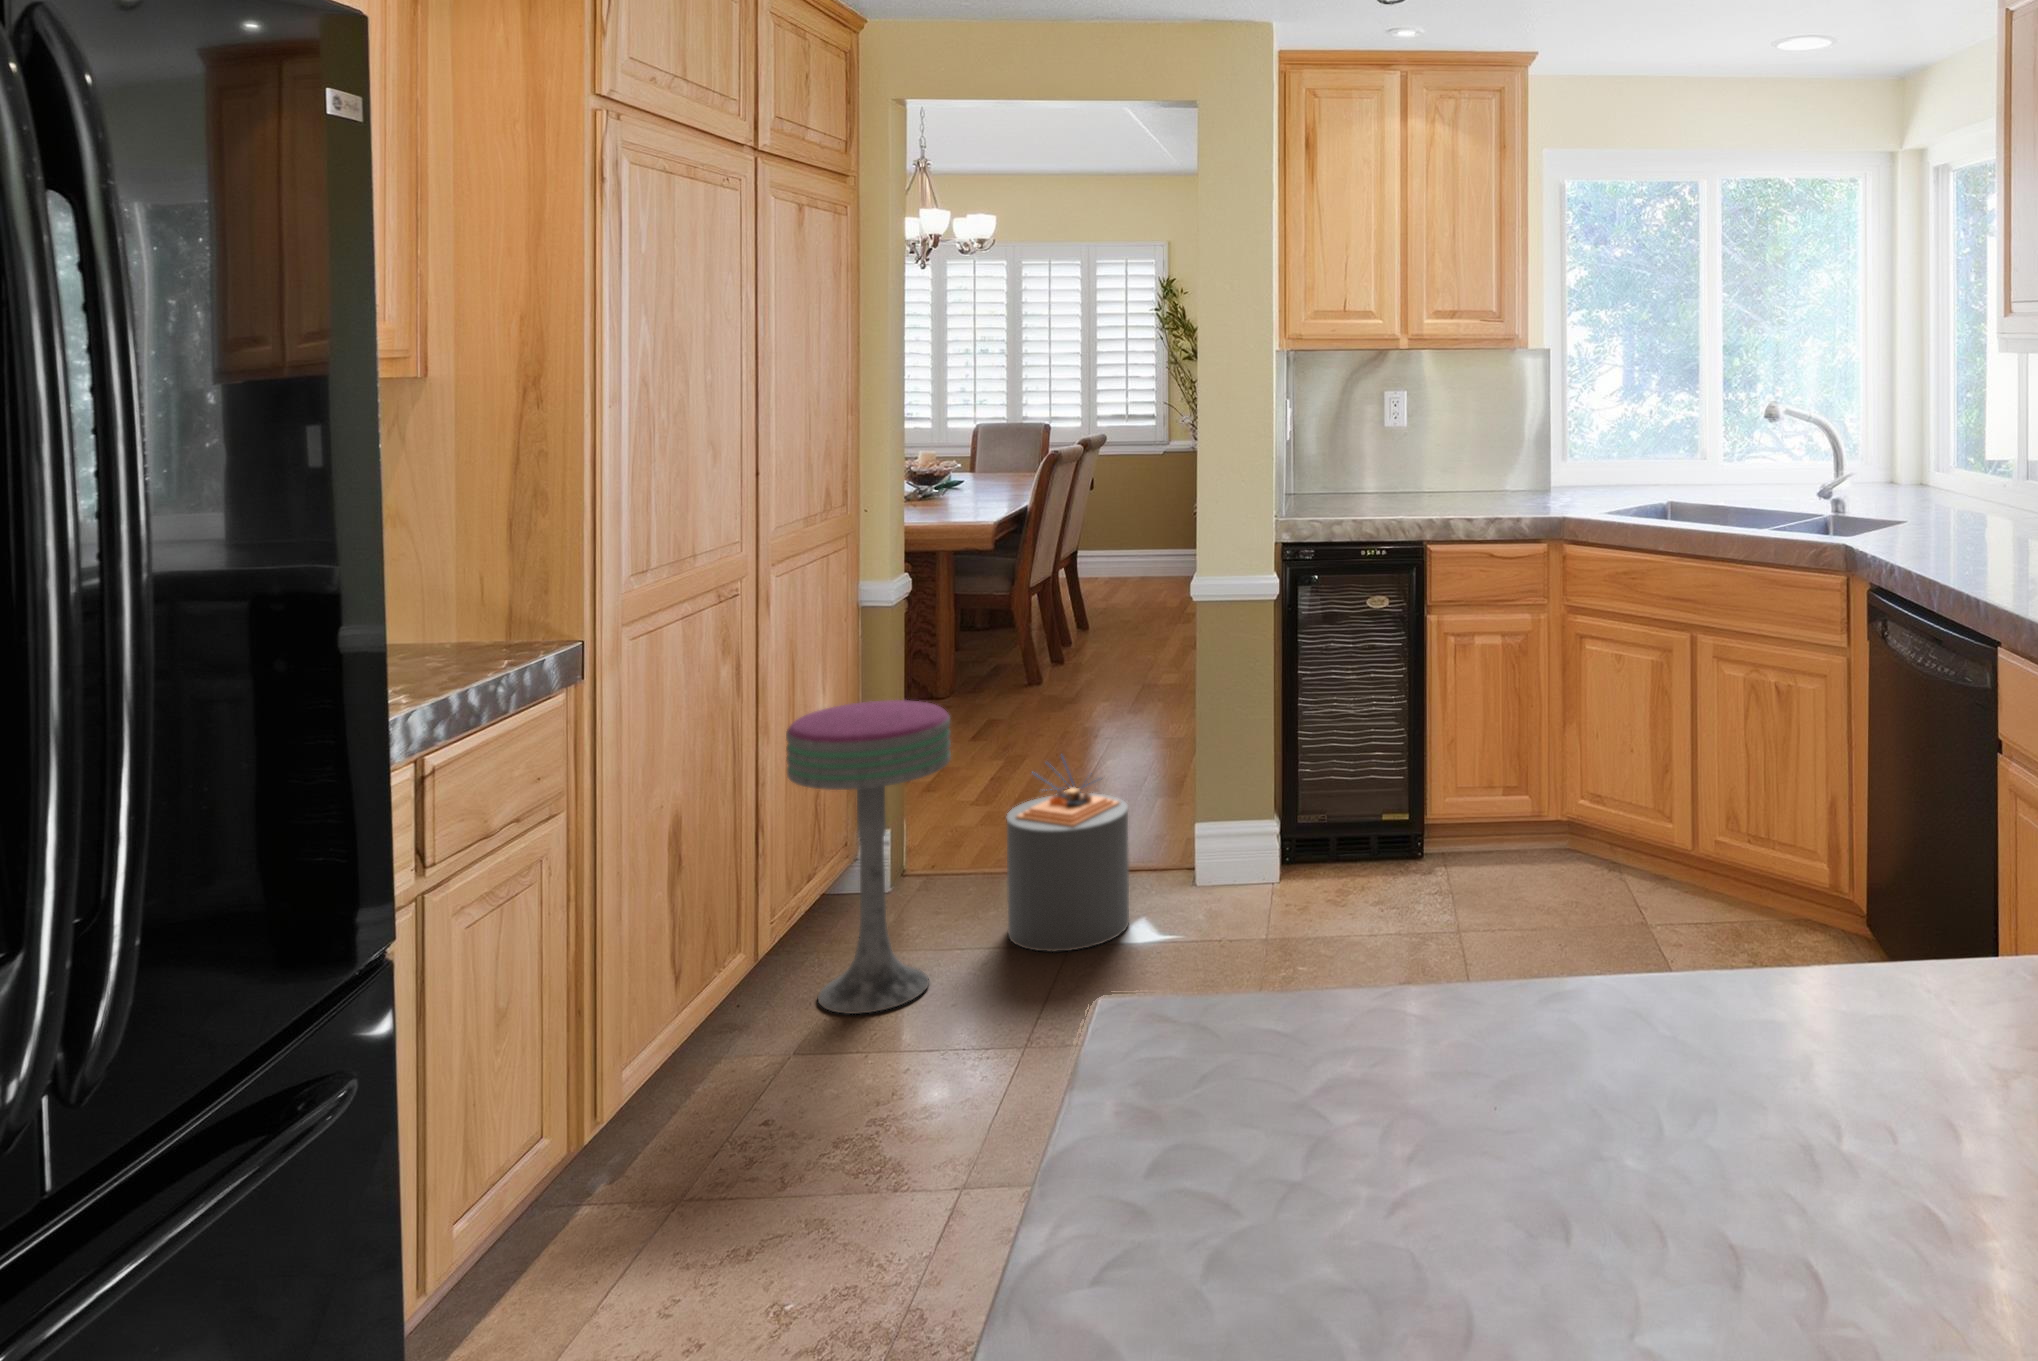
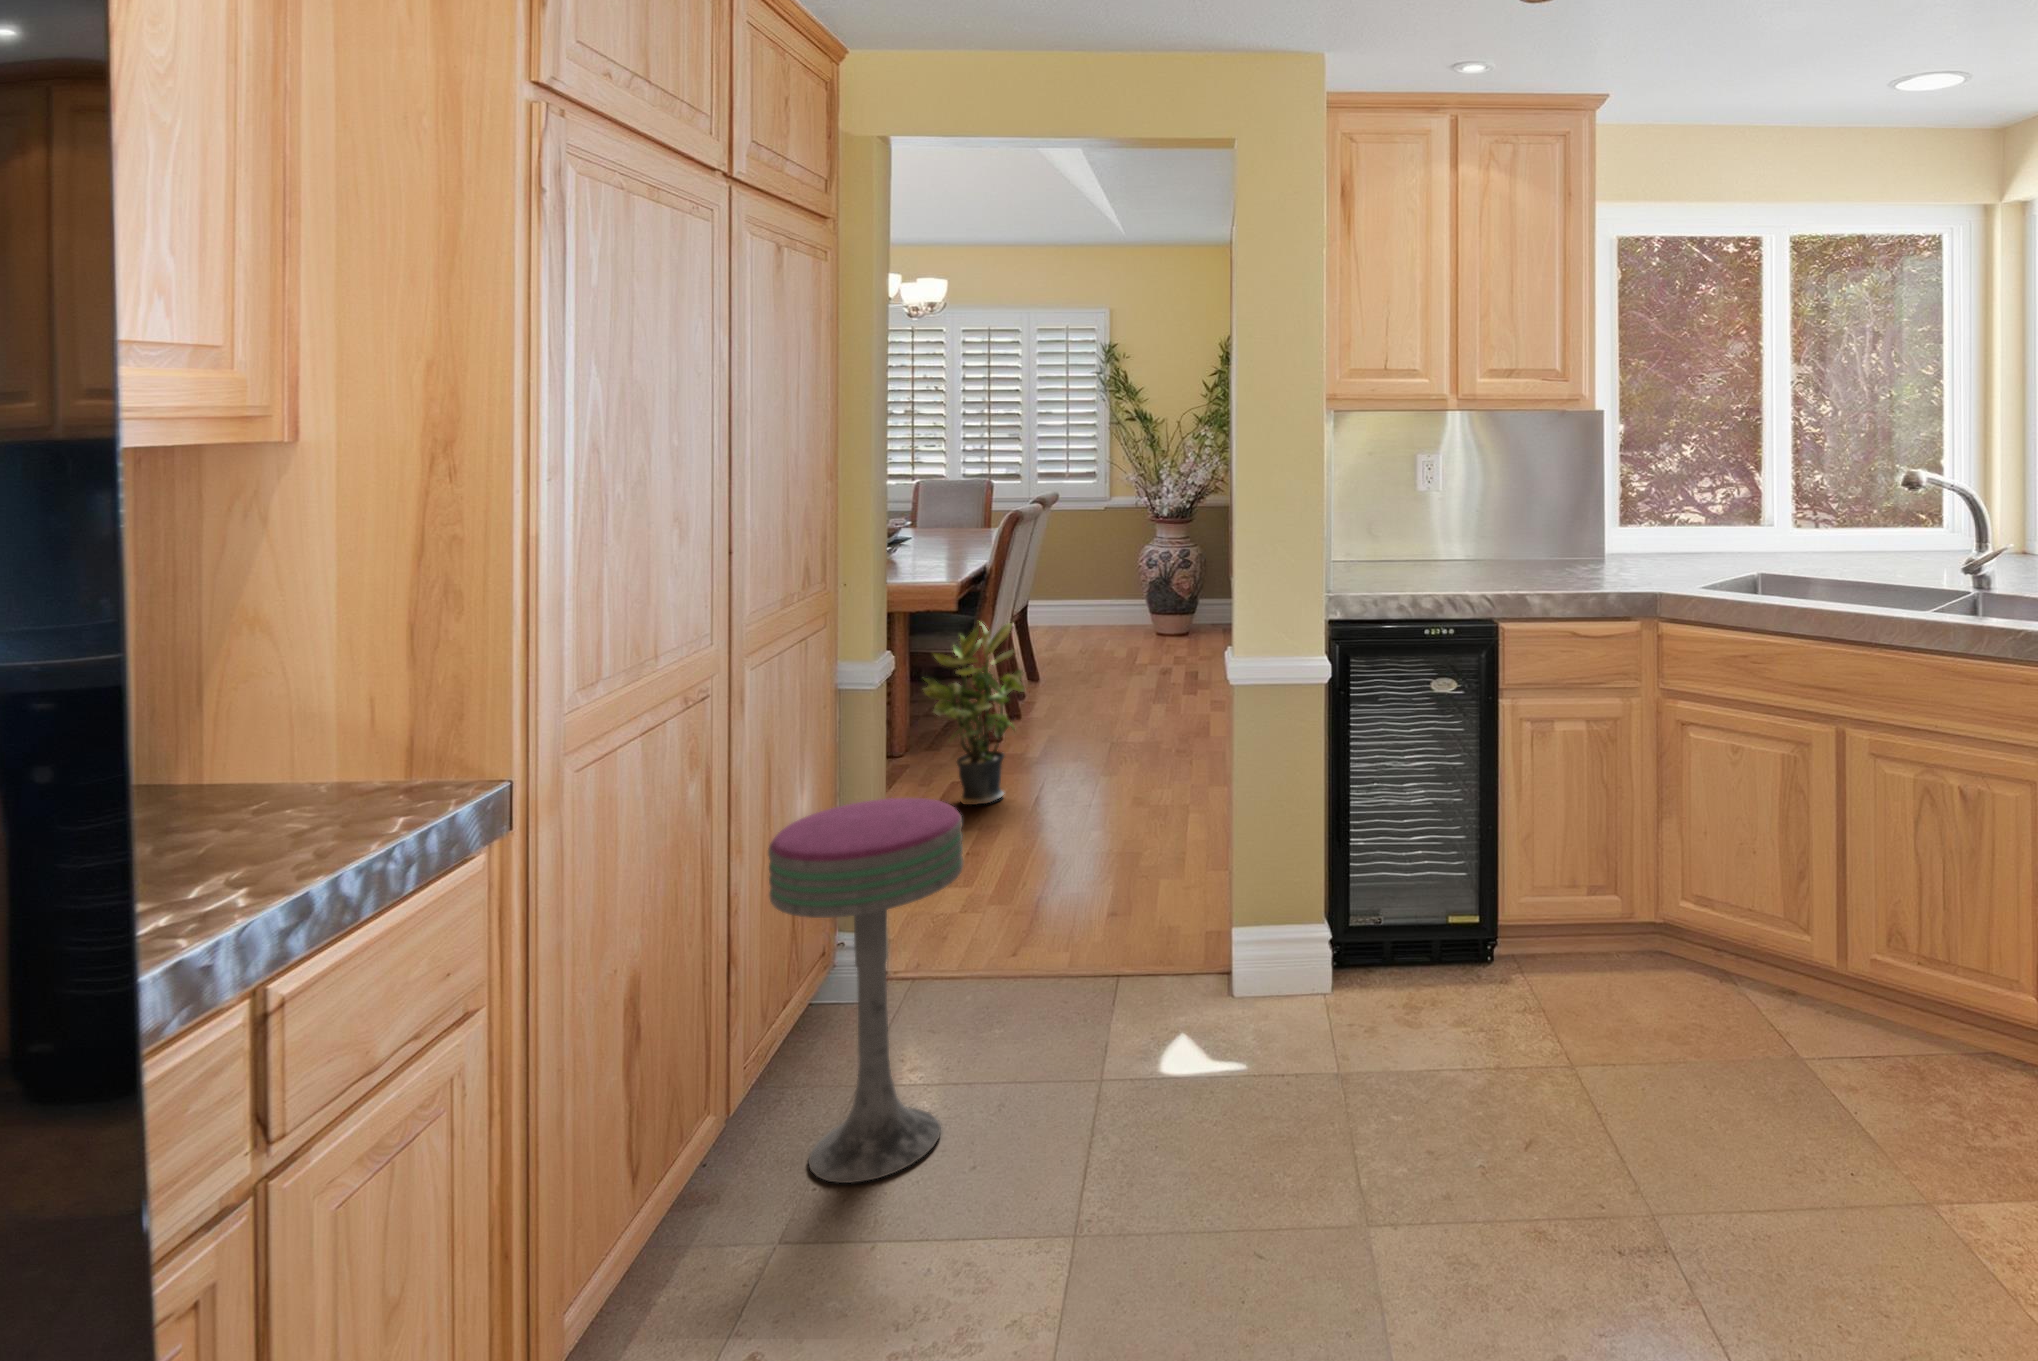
potted plant: none [953,560,1052,737] -> present [923,623,1025,805]
trash can: present [1007,754,1129,951] -> none [1019,835,1158,1074]

